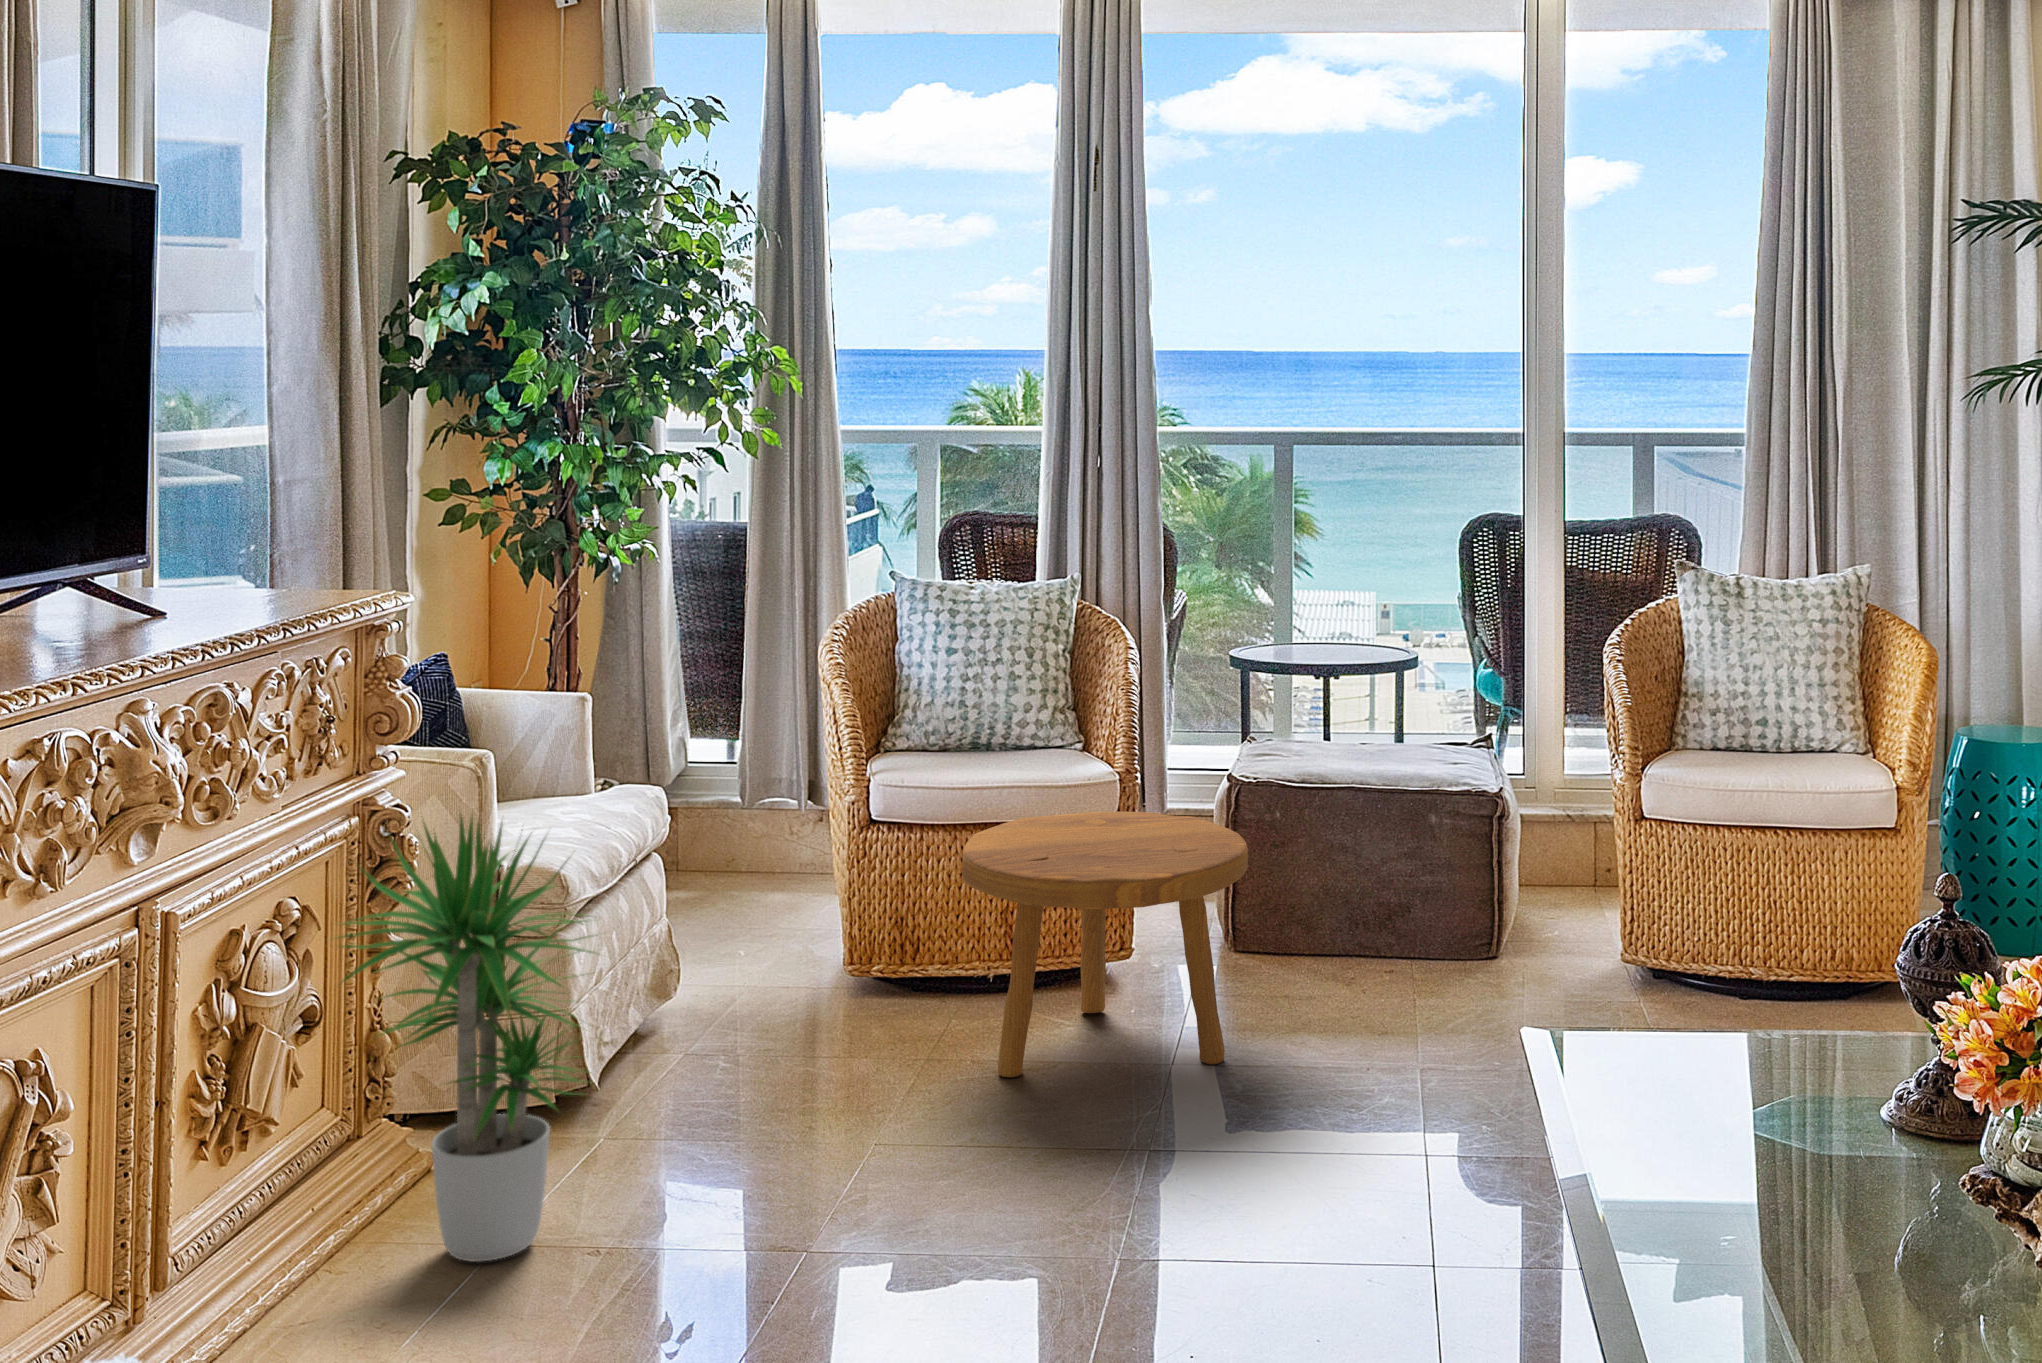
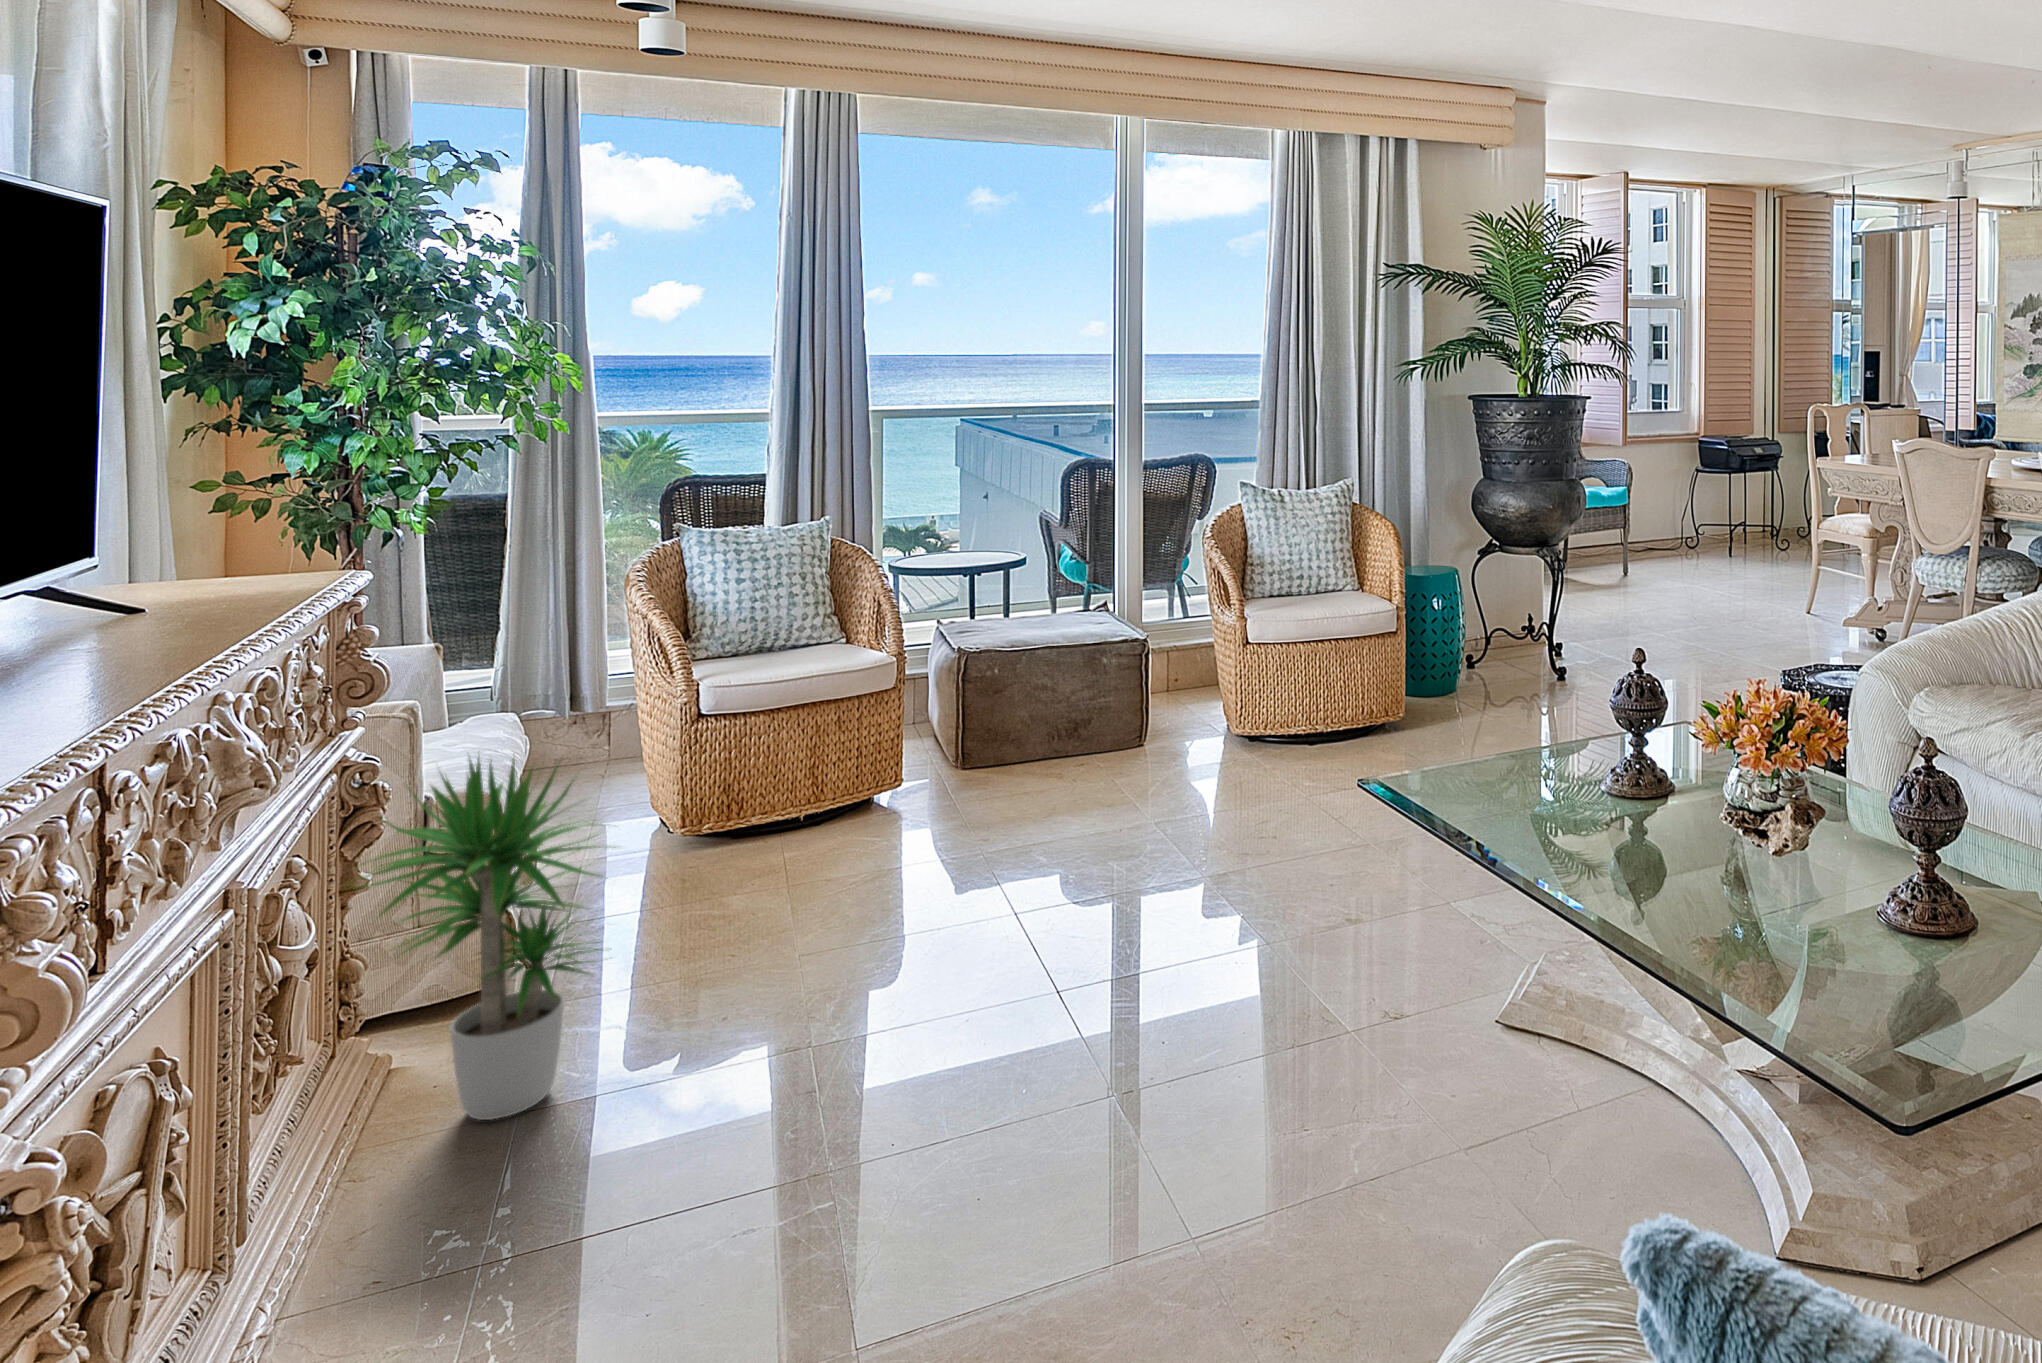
footstool: present [962,811,1248,1078] -> none [808,678,1028,881]

